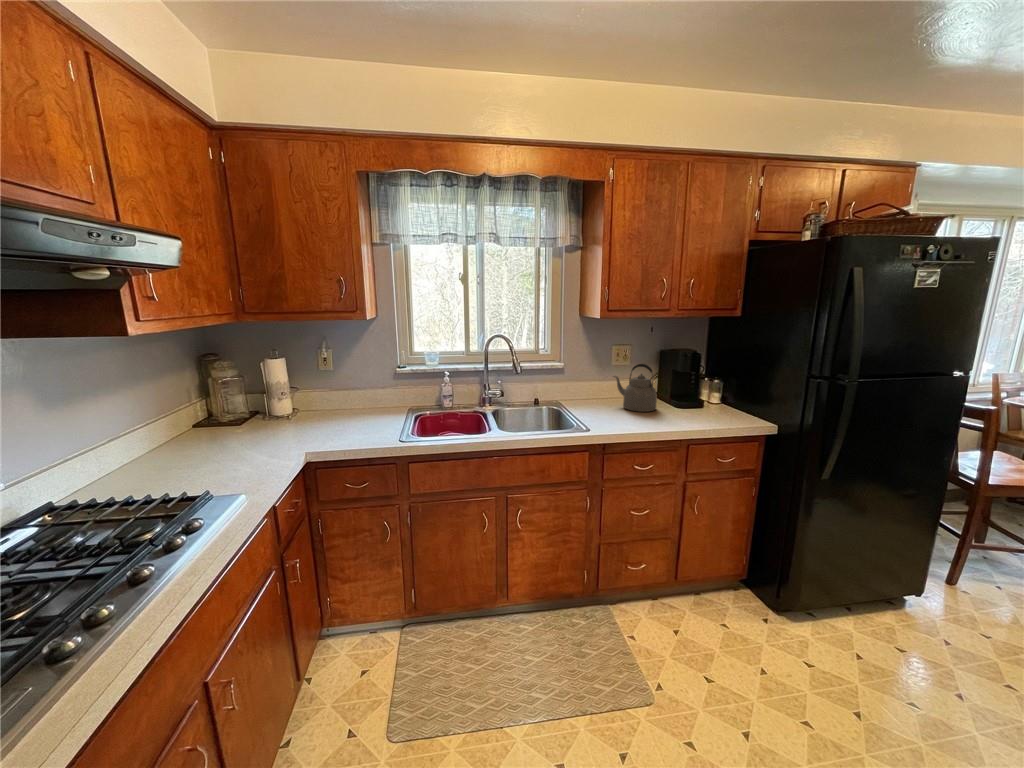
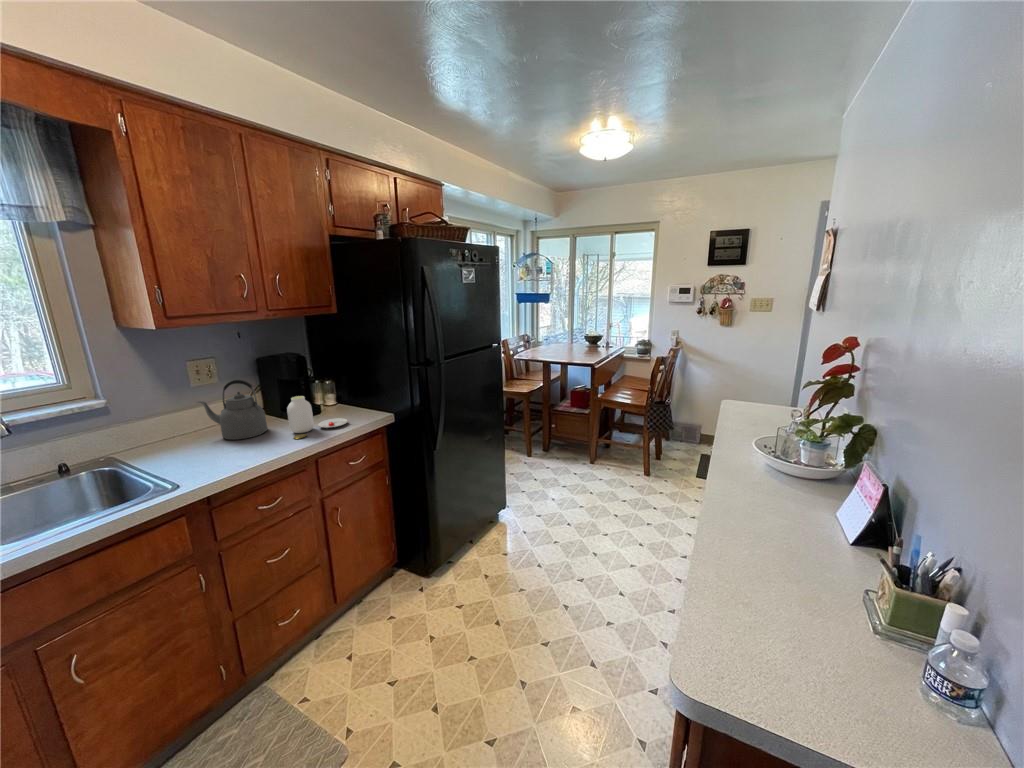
jar: none [673,386,729,422] -> present [287,396,348,439]

